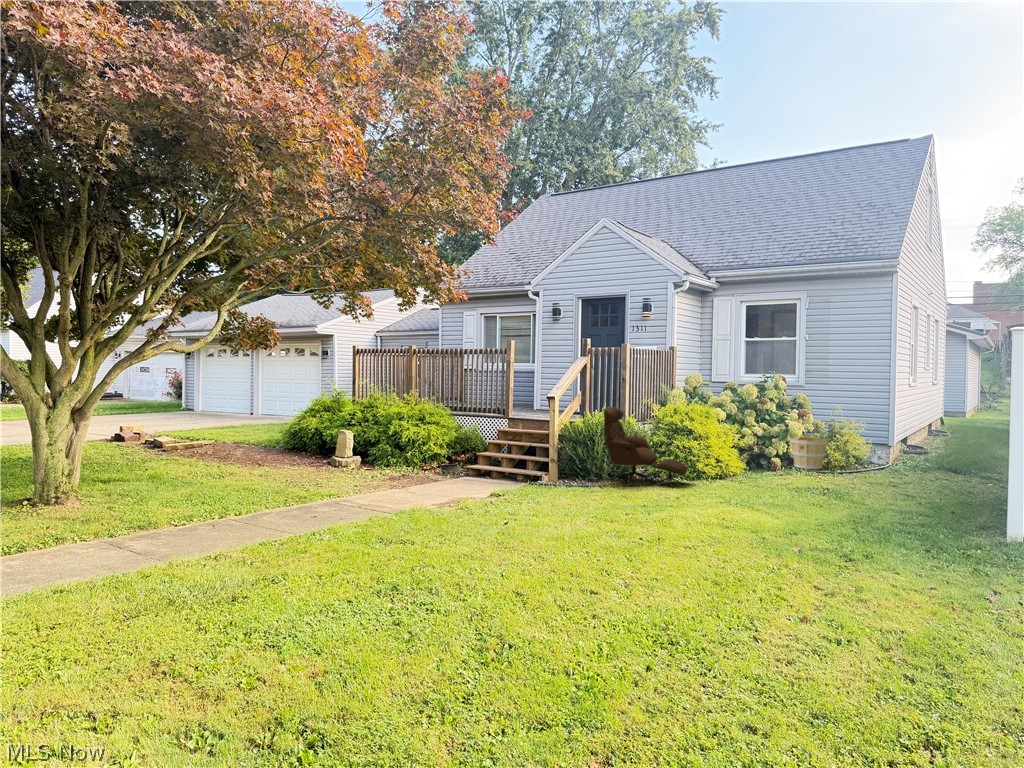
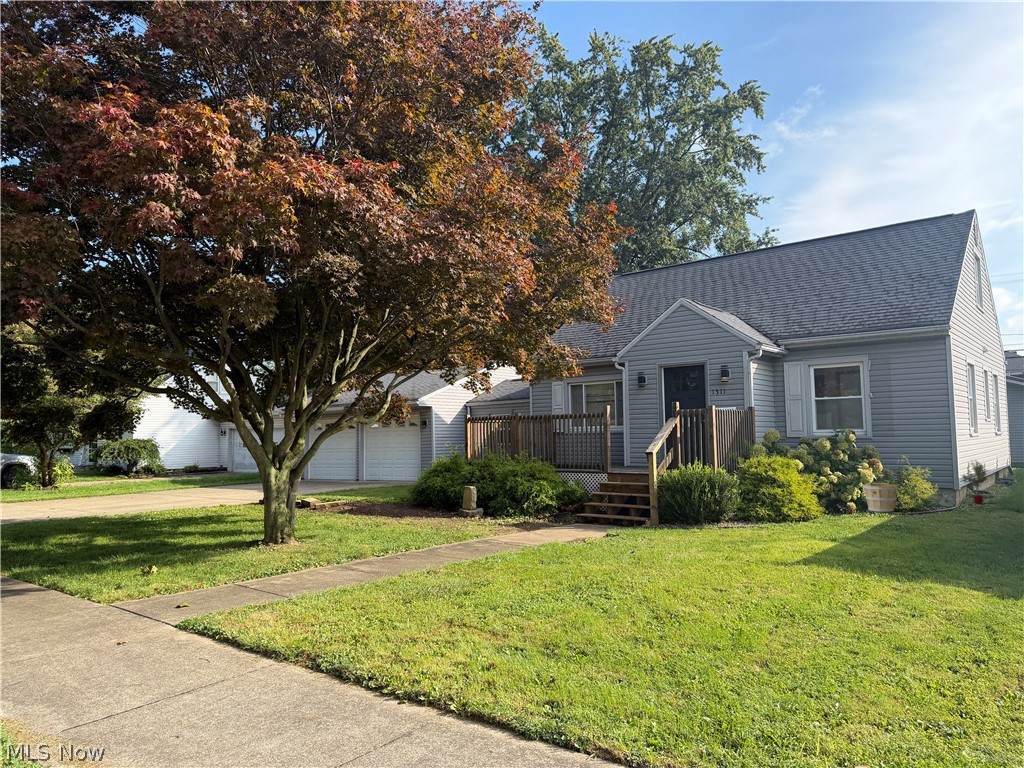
lounge chair: present [604,407,688,486] -> none [699,460,776,527]
potted tree: none [897,413,926,461] -> present [962,460,987,504]

